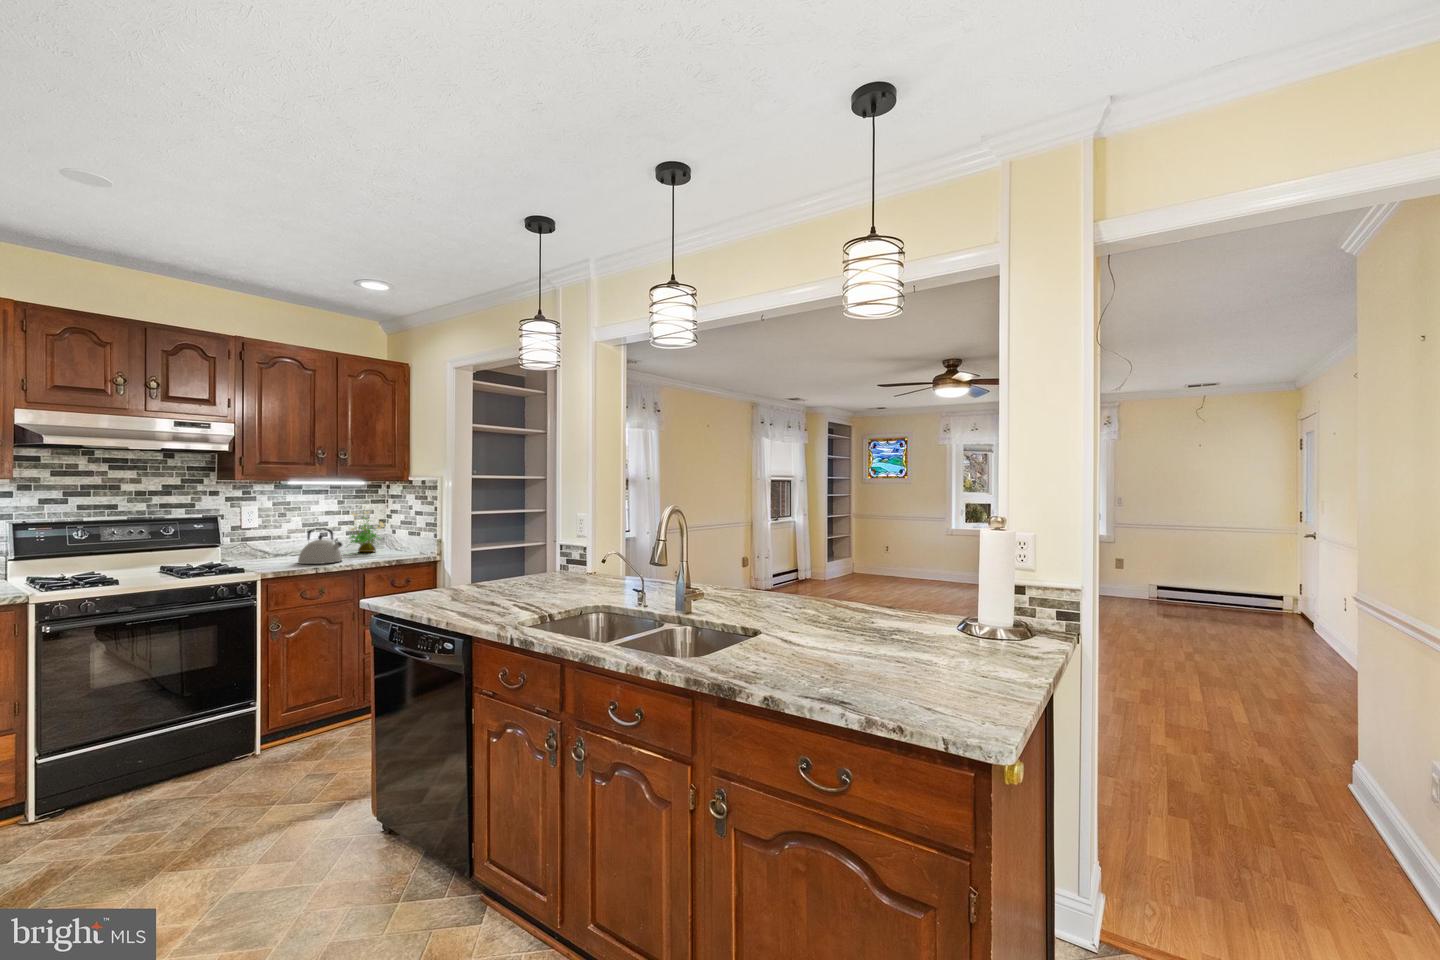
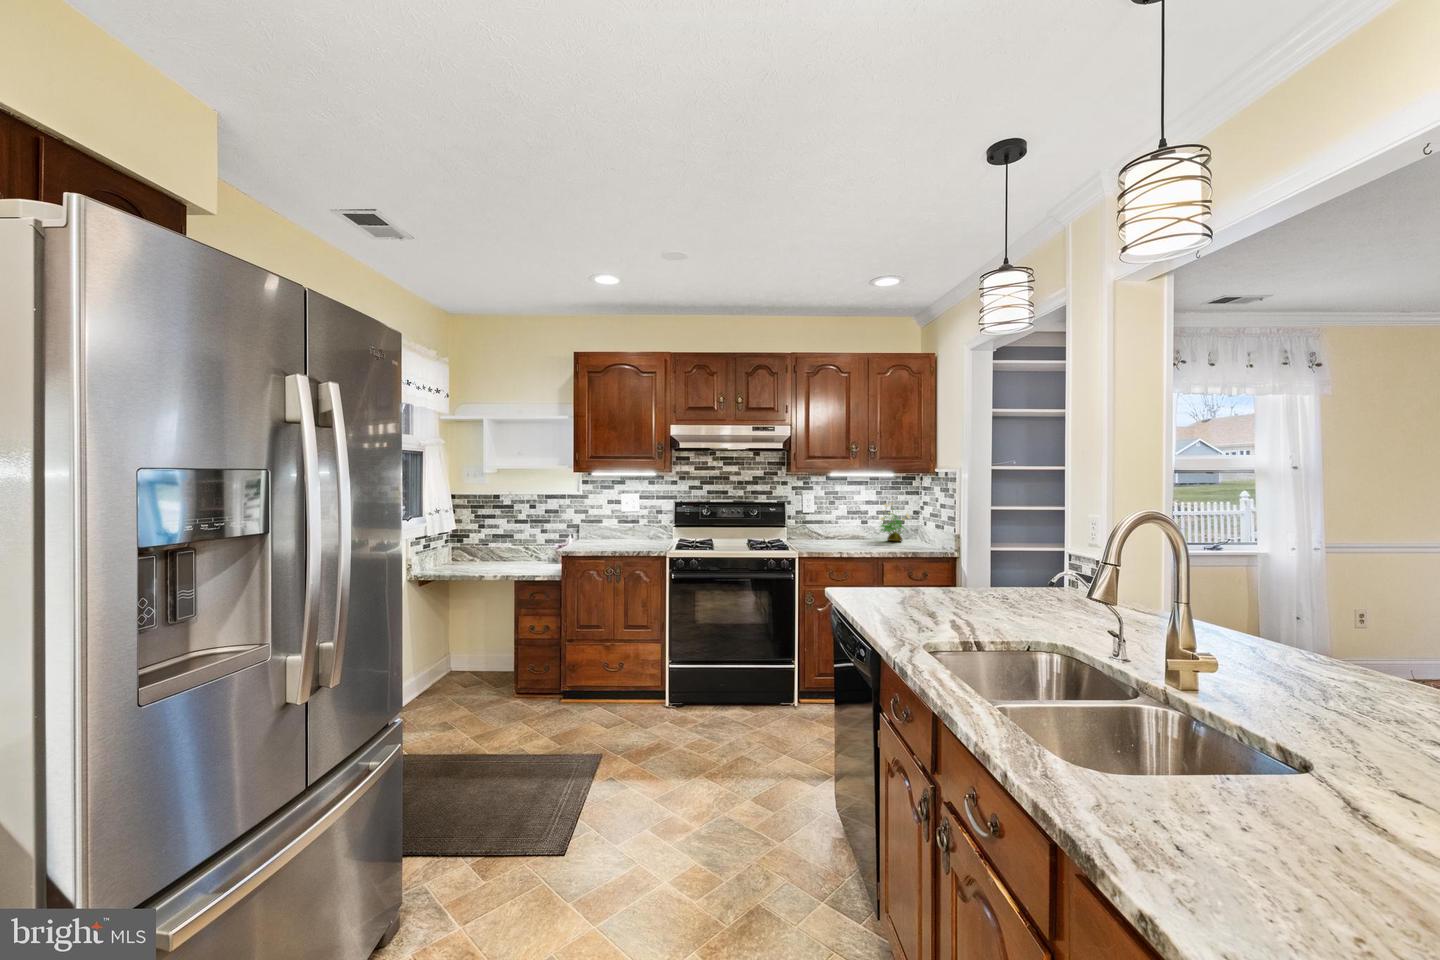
kettle: present [298,528,342,564] -> none [832,516,867,548]

